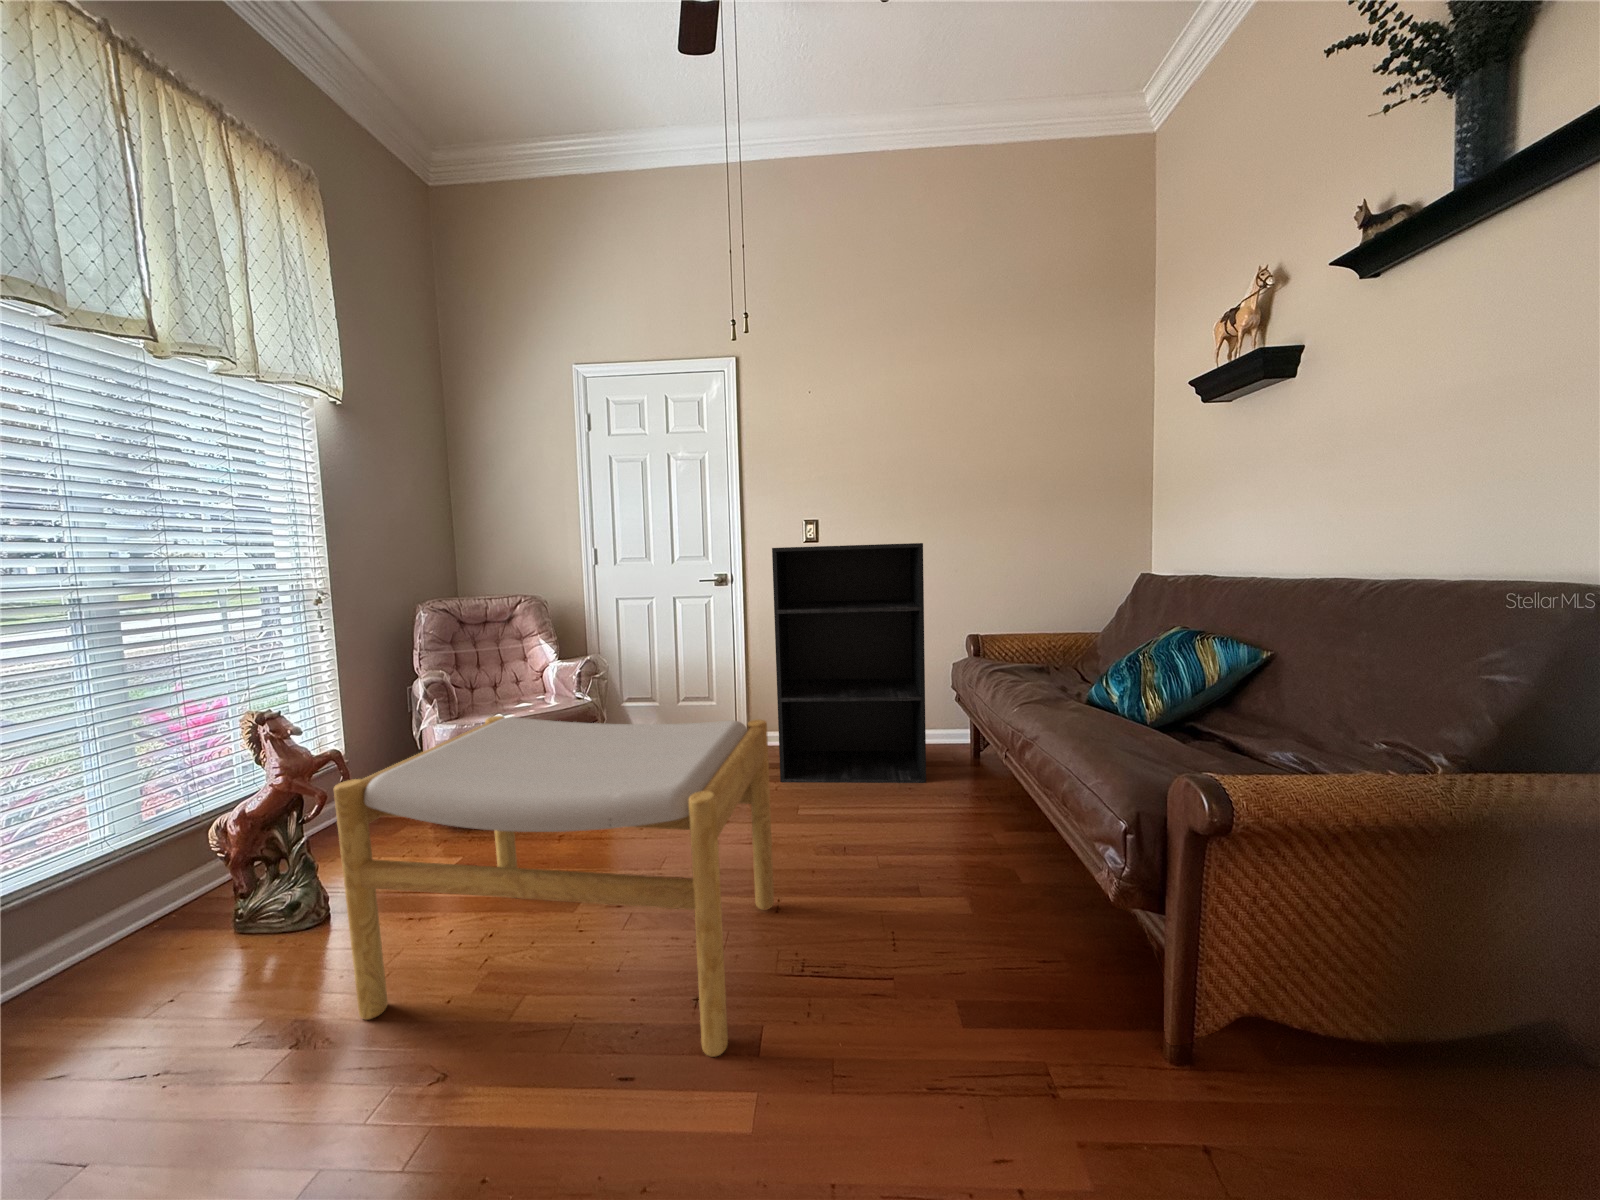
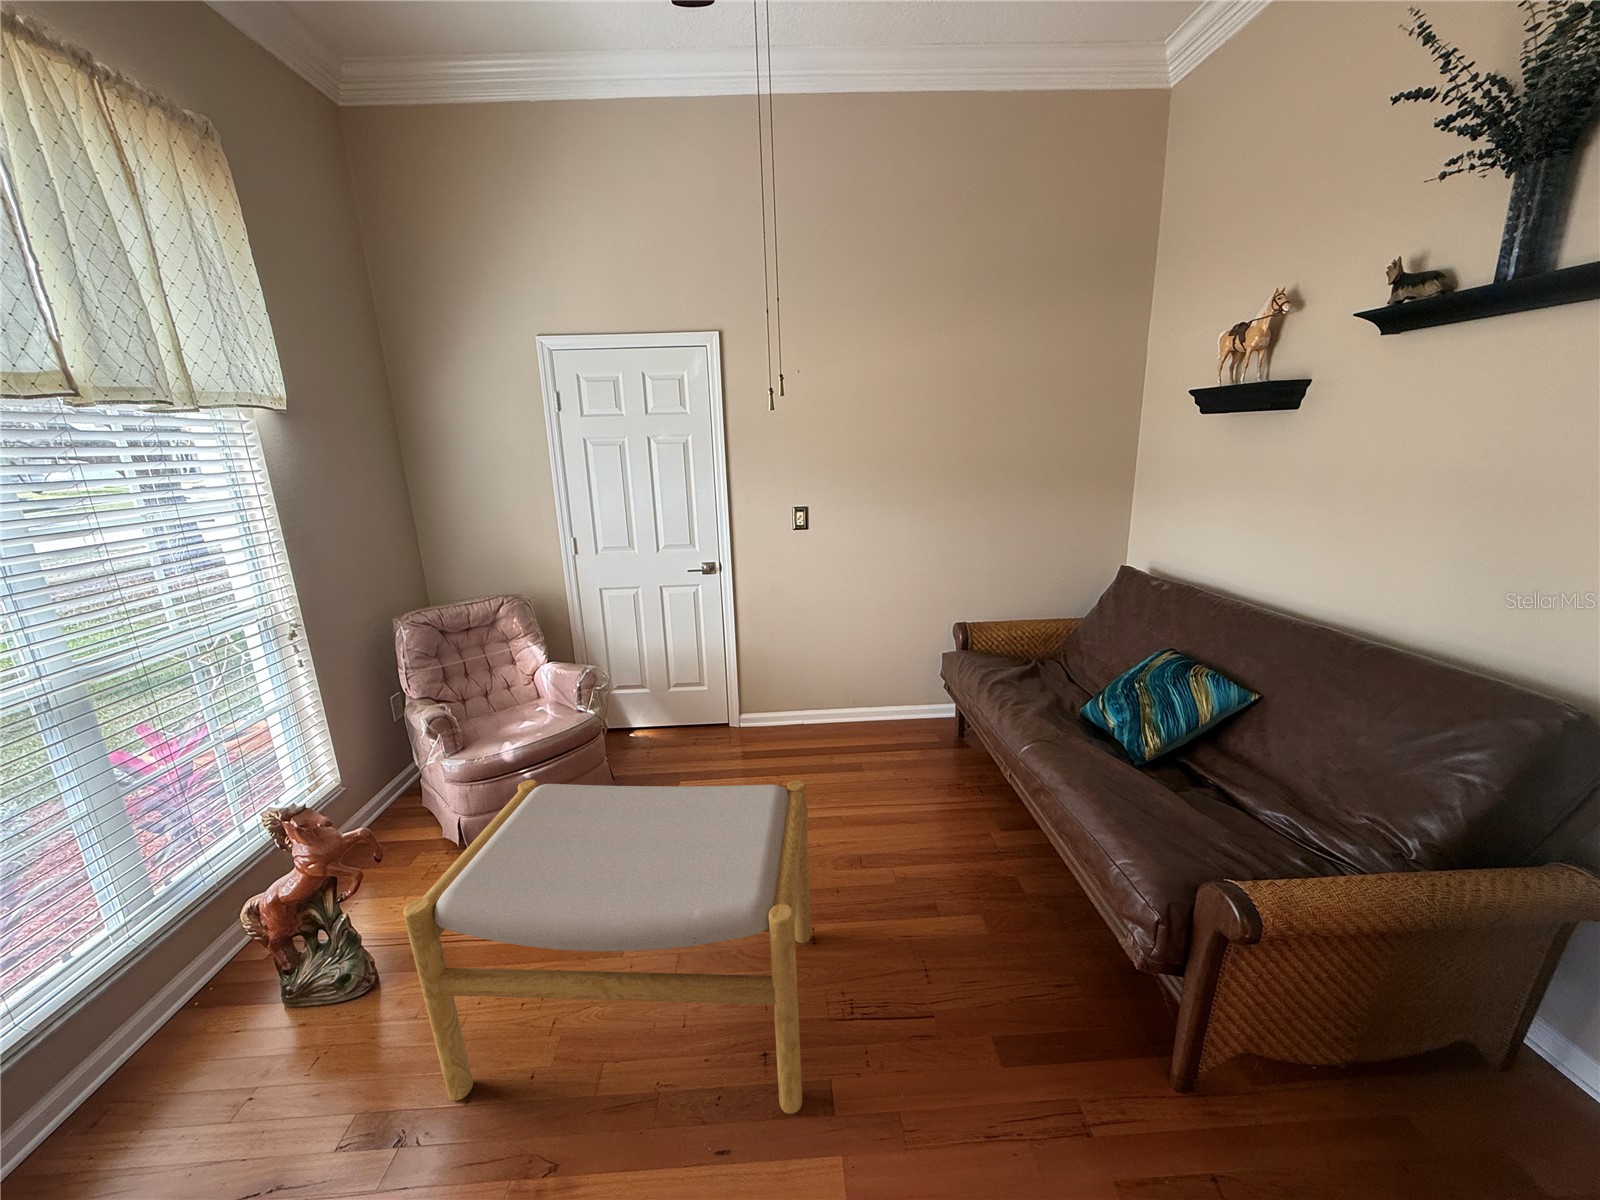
bookshelf: present [772,543,926,783] -> none [775,541,927,781]

